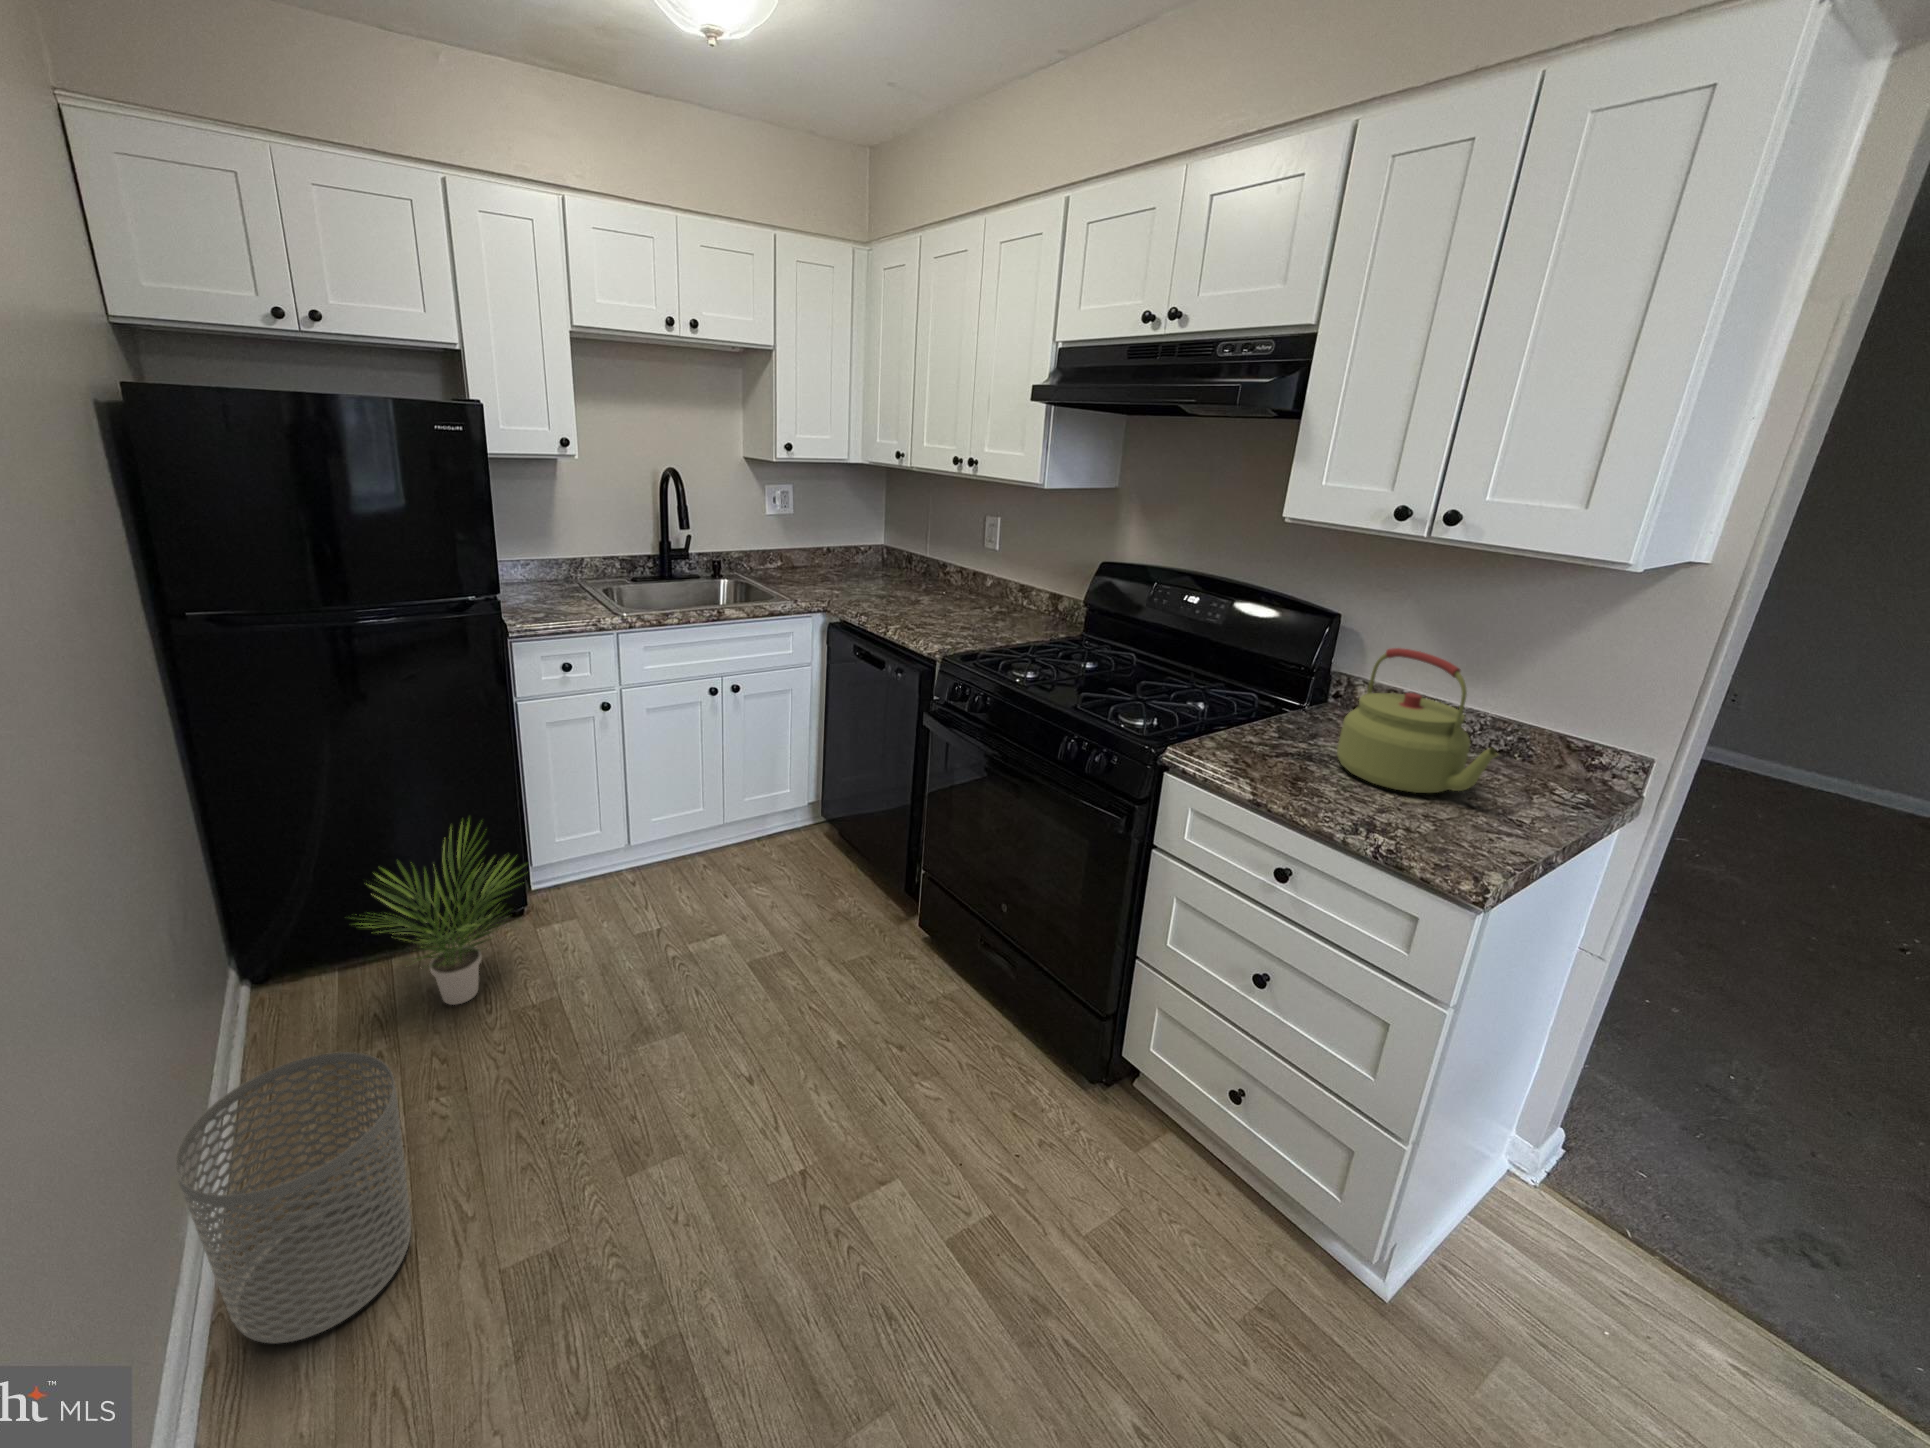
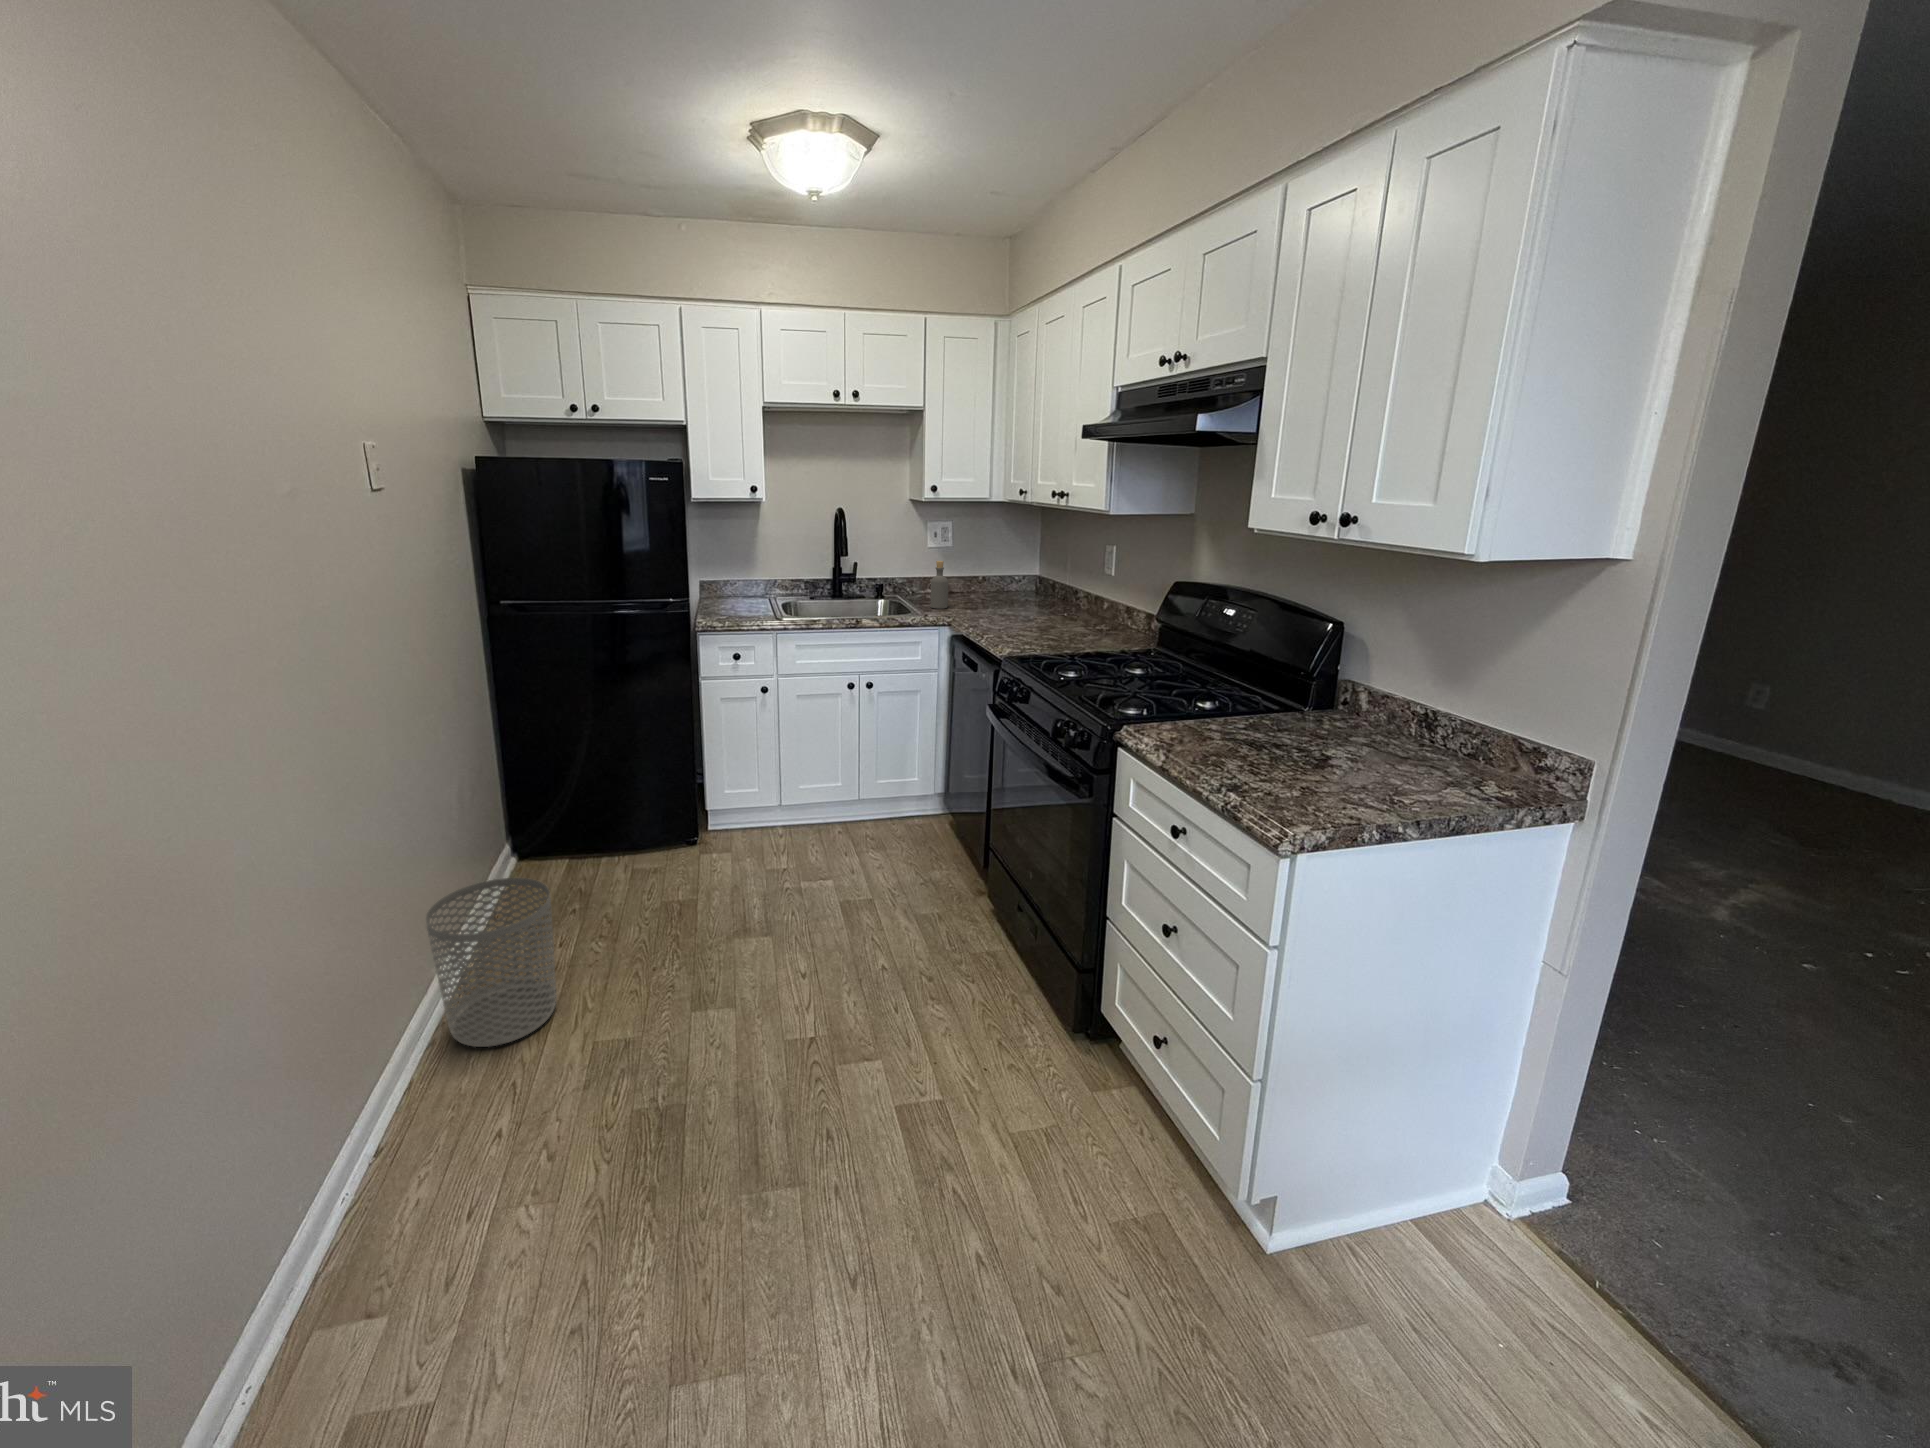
bottle: none [794,535,815,591] -> present [930,561,948,609]
kettle: present [1337,648,1498,793] -> none [1265,641,1384,774]
potted plant: present [352,820,525,1005] -> none [565,756,690,890]

